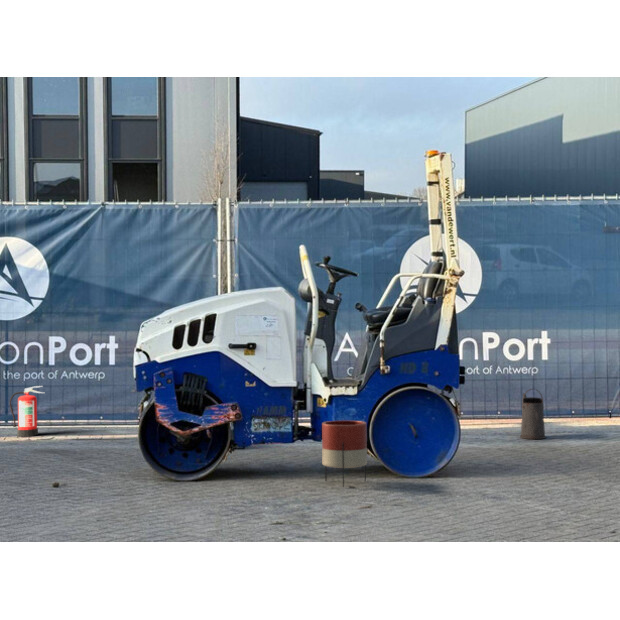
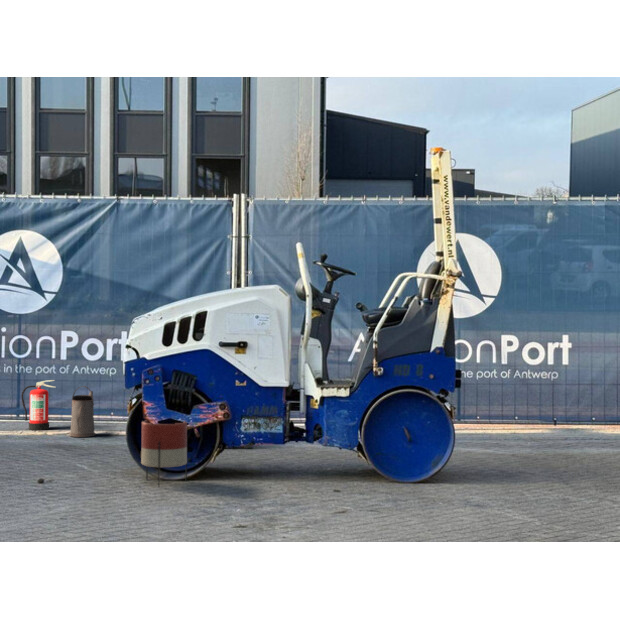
watering can: present [520,389,546,439] -> present [70,386,95,437]
planter: present [322,420,367,487] -> present [141,420,187,486]

